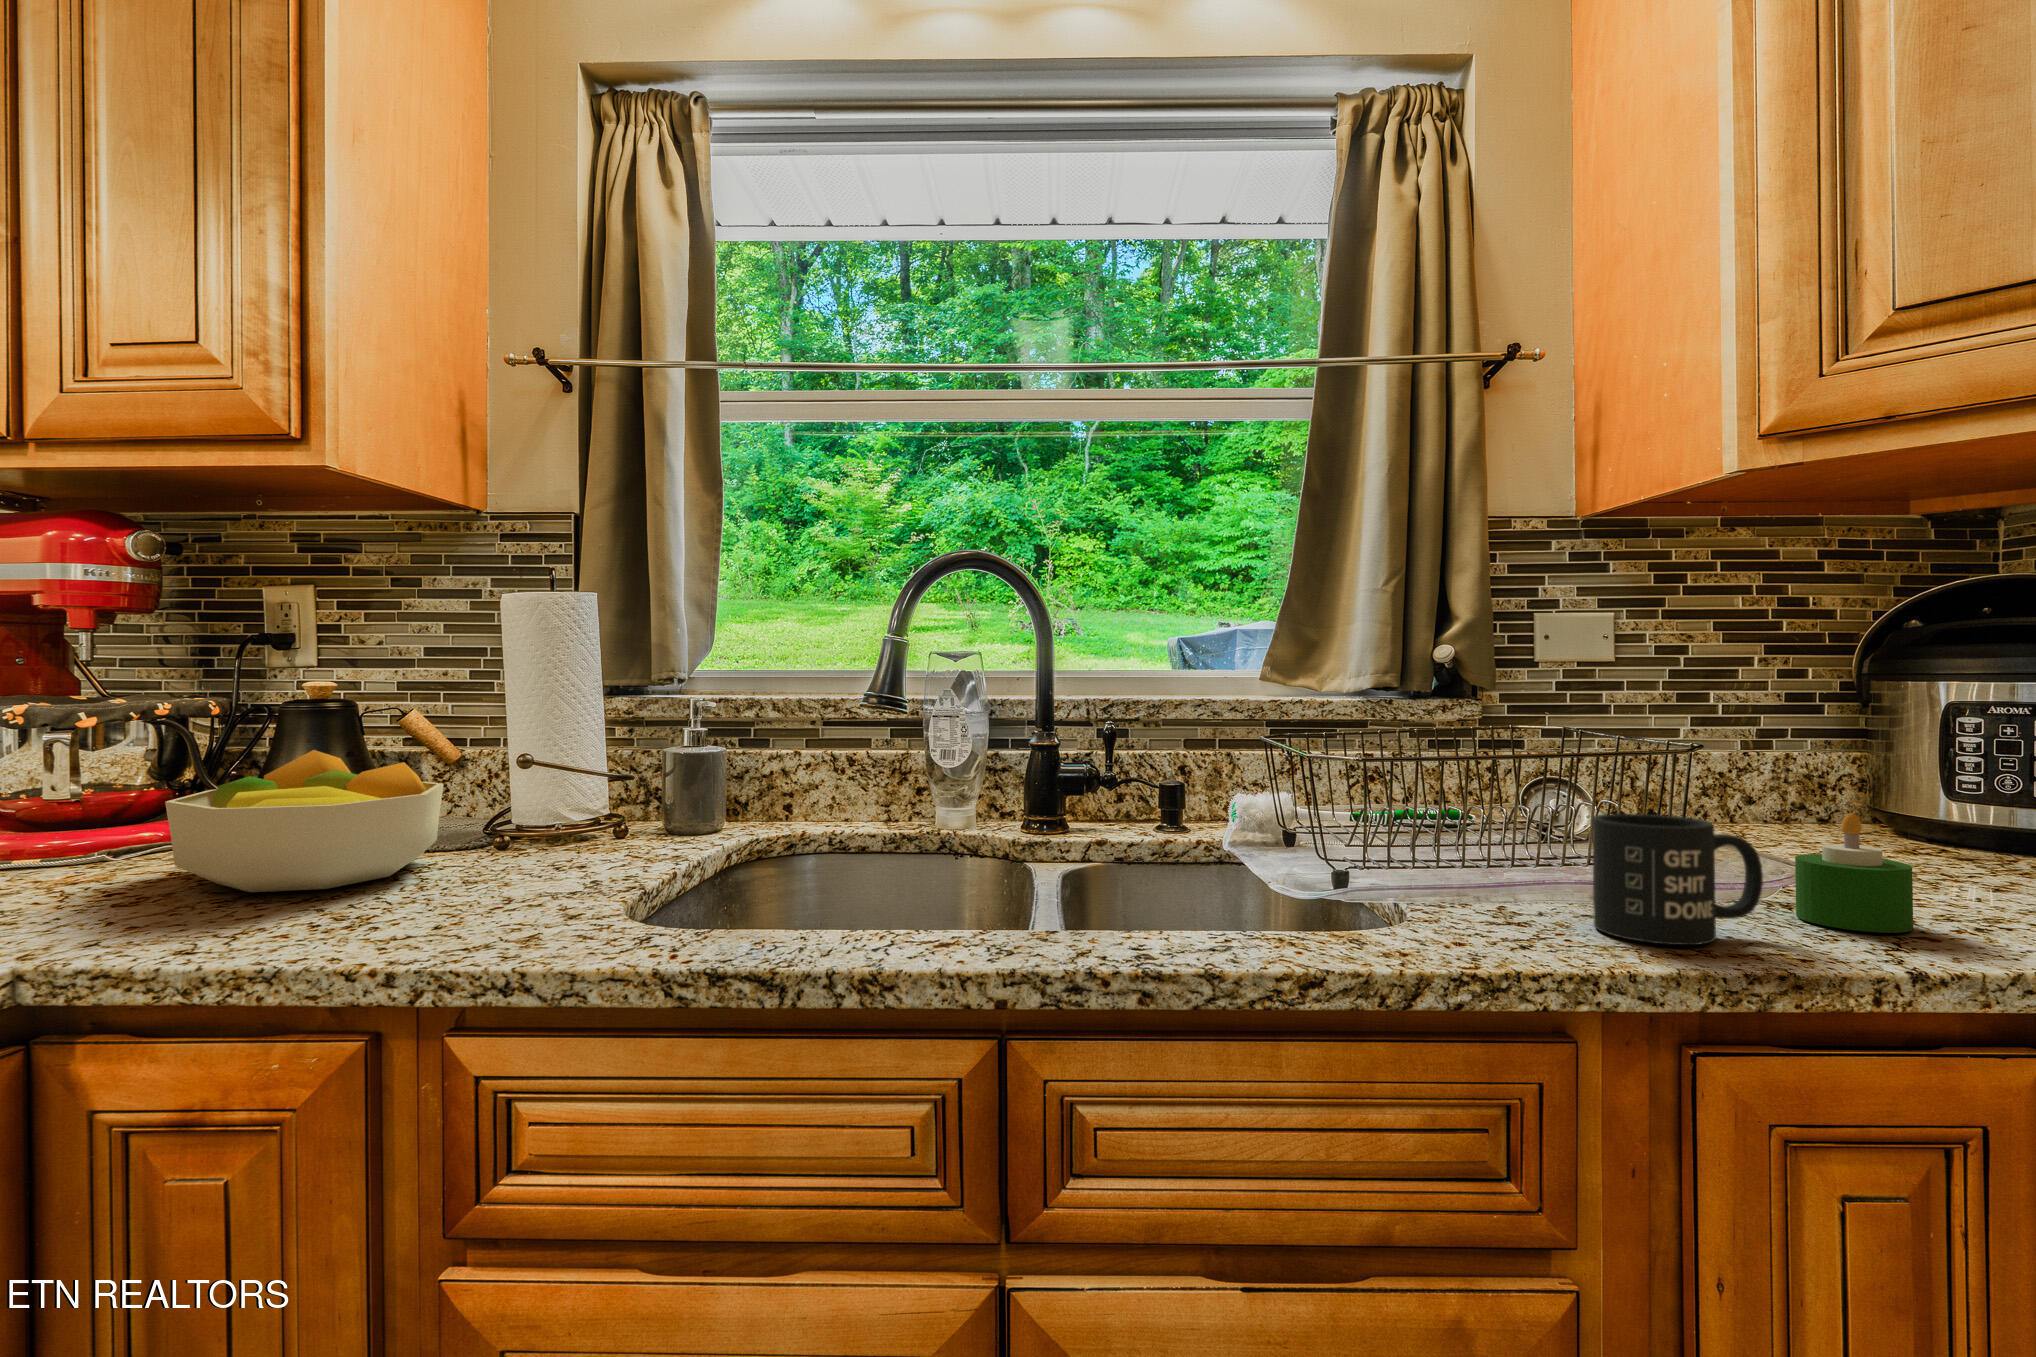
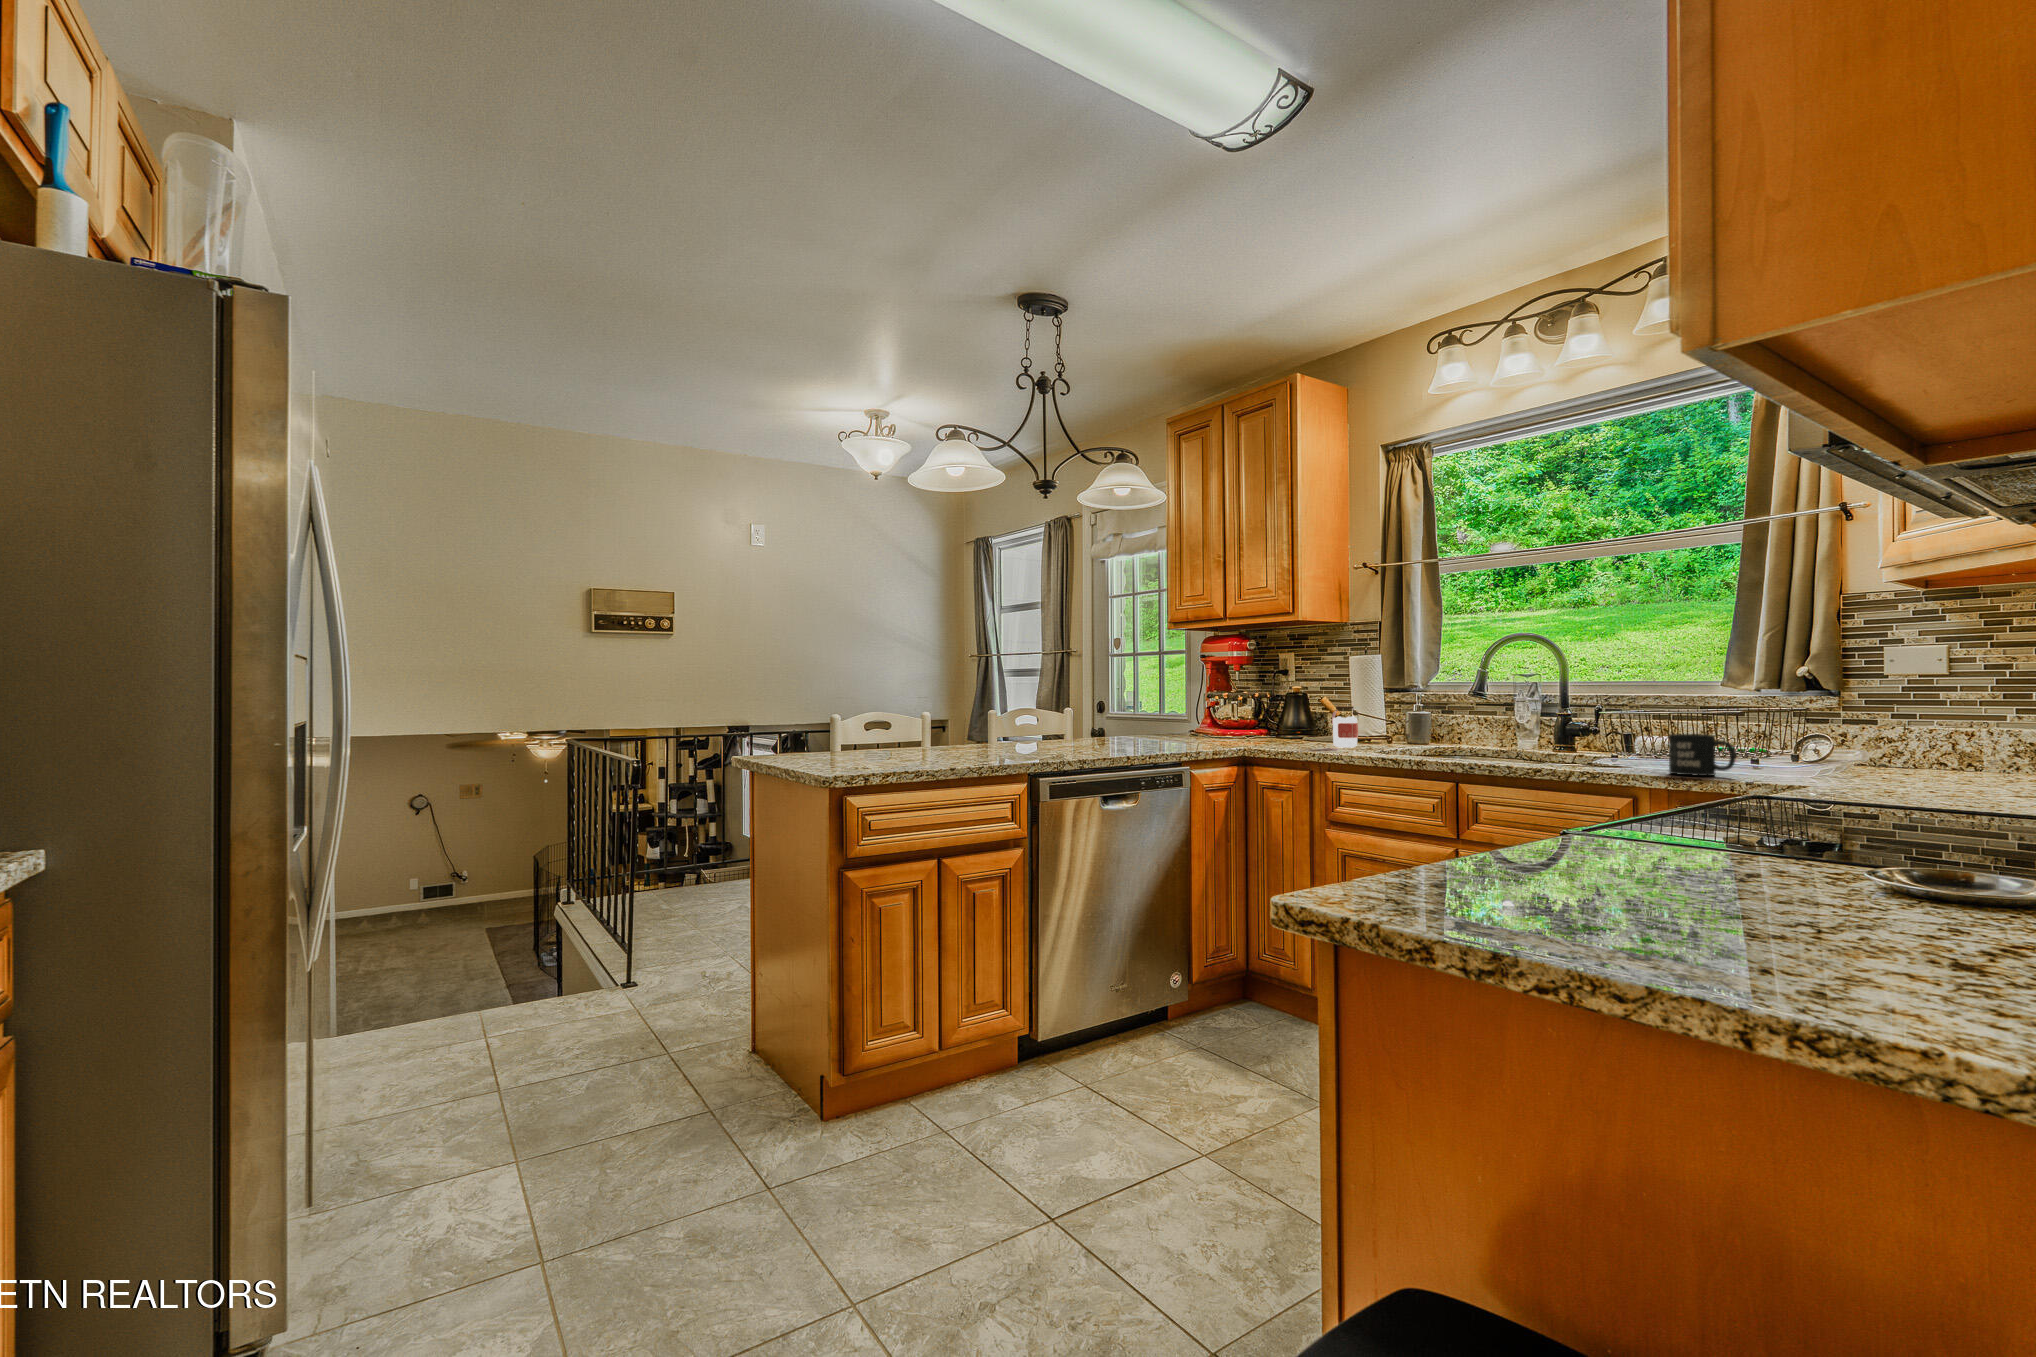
jar: none [476,749,575,901] -> present [1332,706,1358,748]
fruit bowl: present [165,750,444,892] -> none [1260,707,1329,744]
candle: present [1795,813,1913,933] -> none [1780,737,1828,781]

